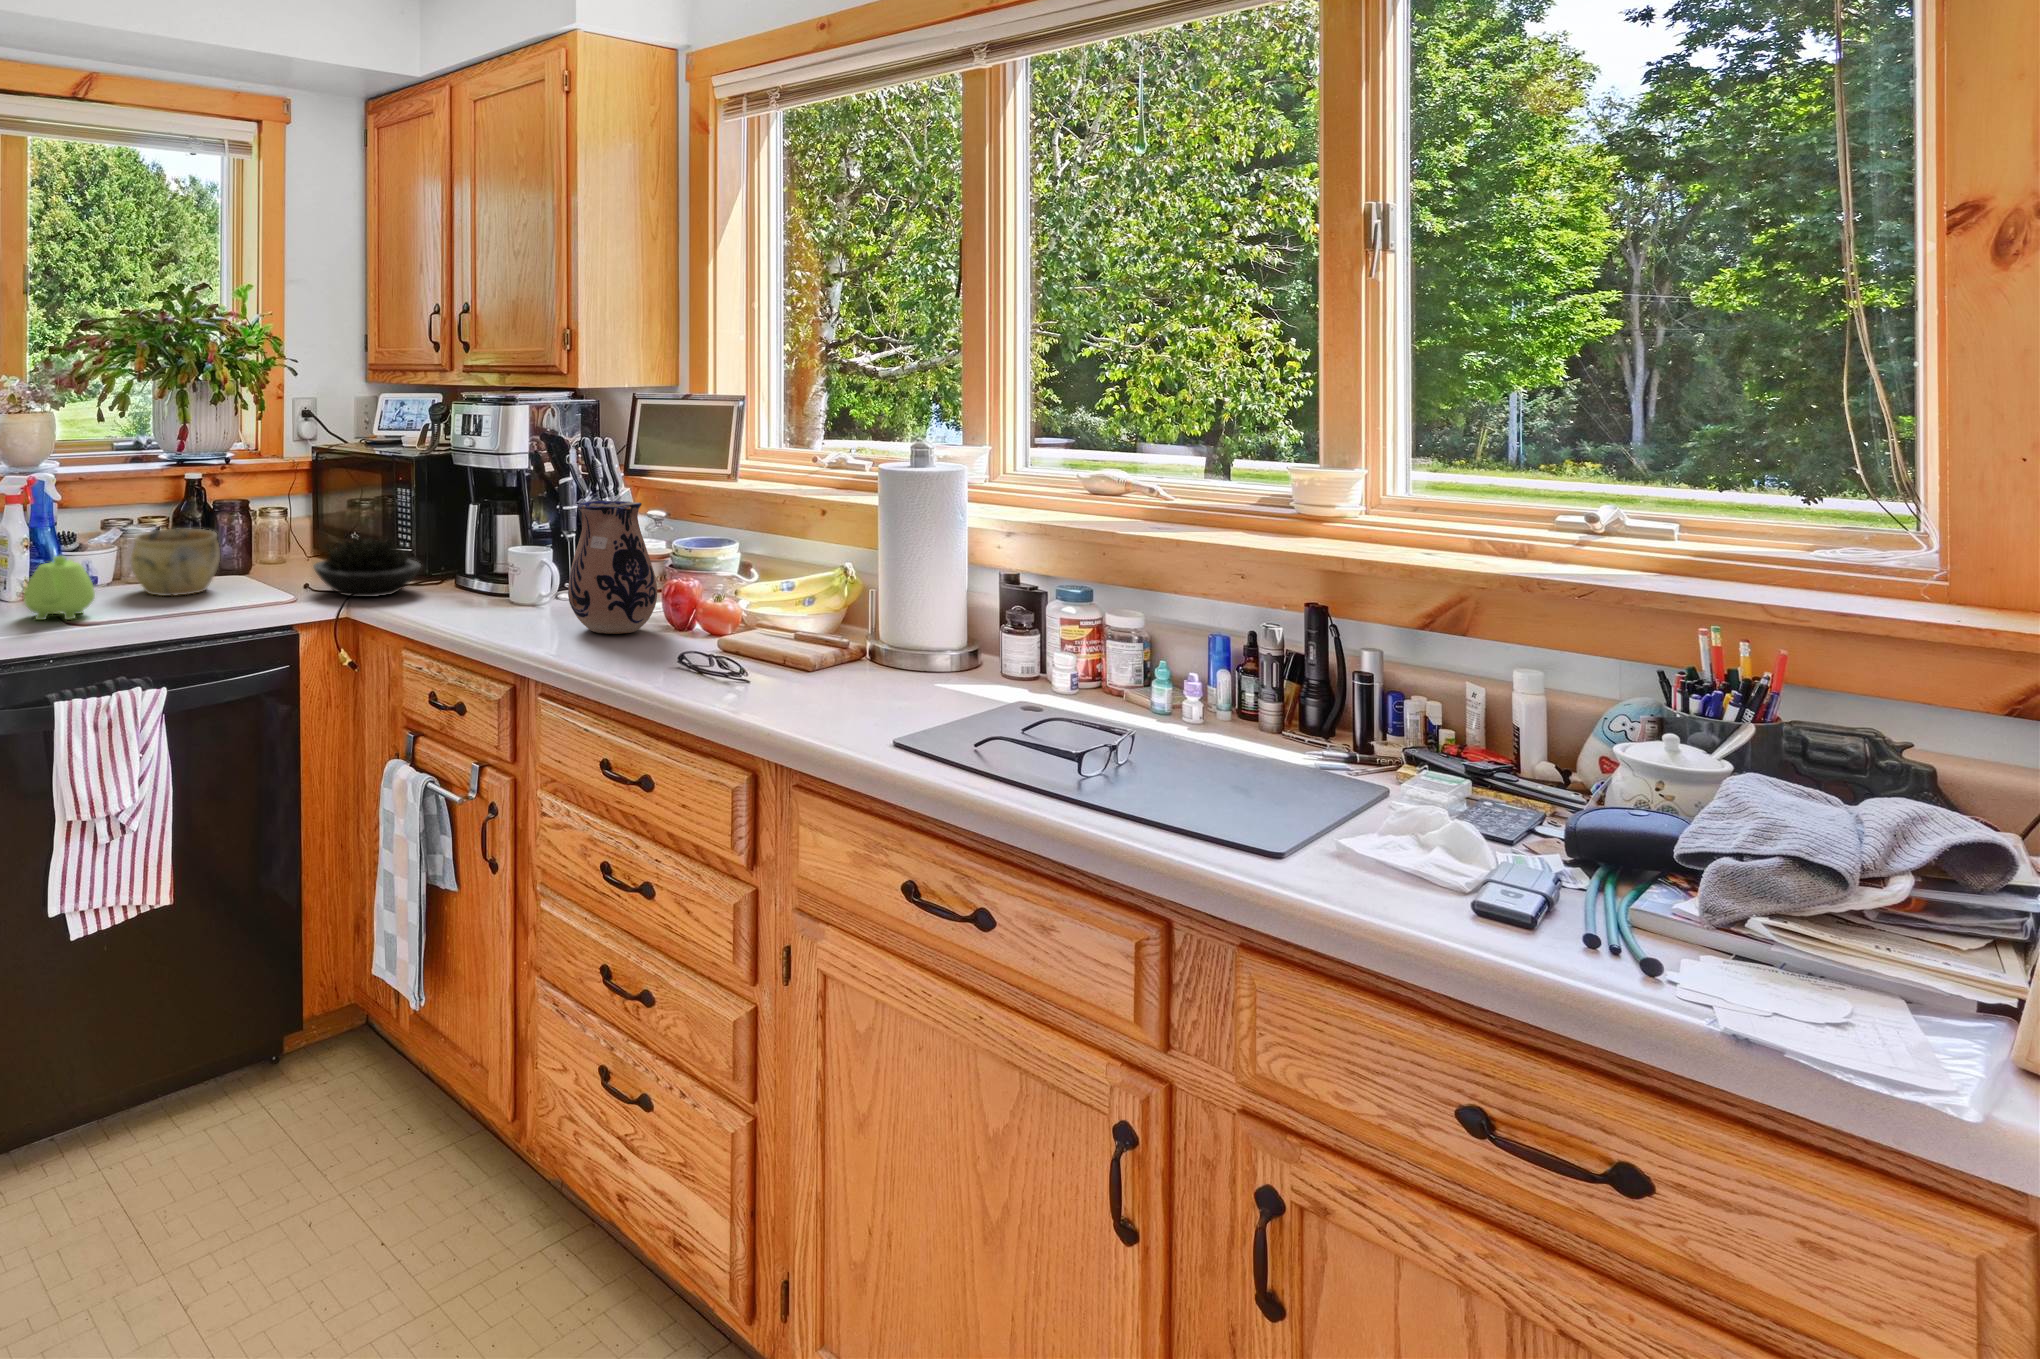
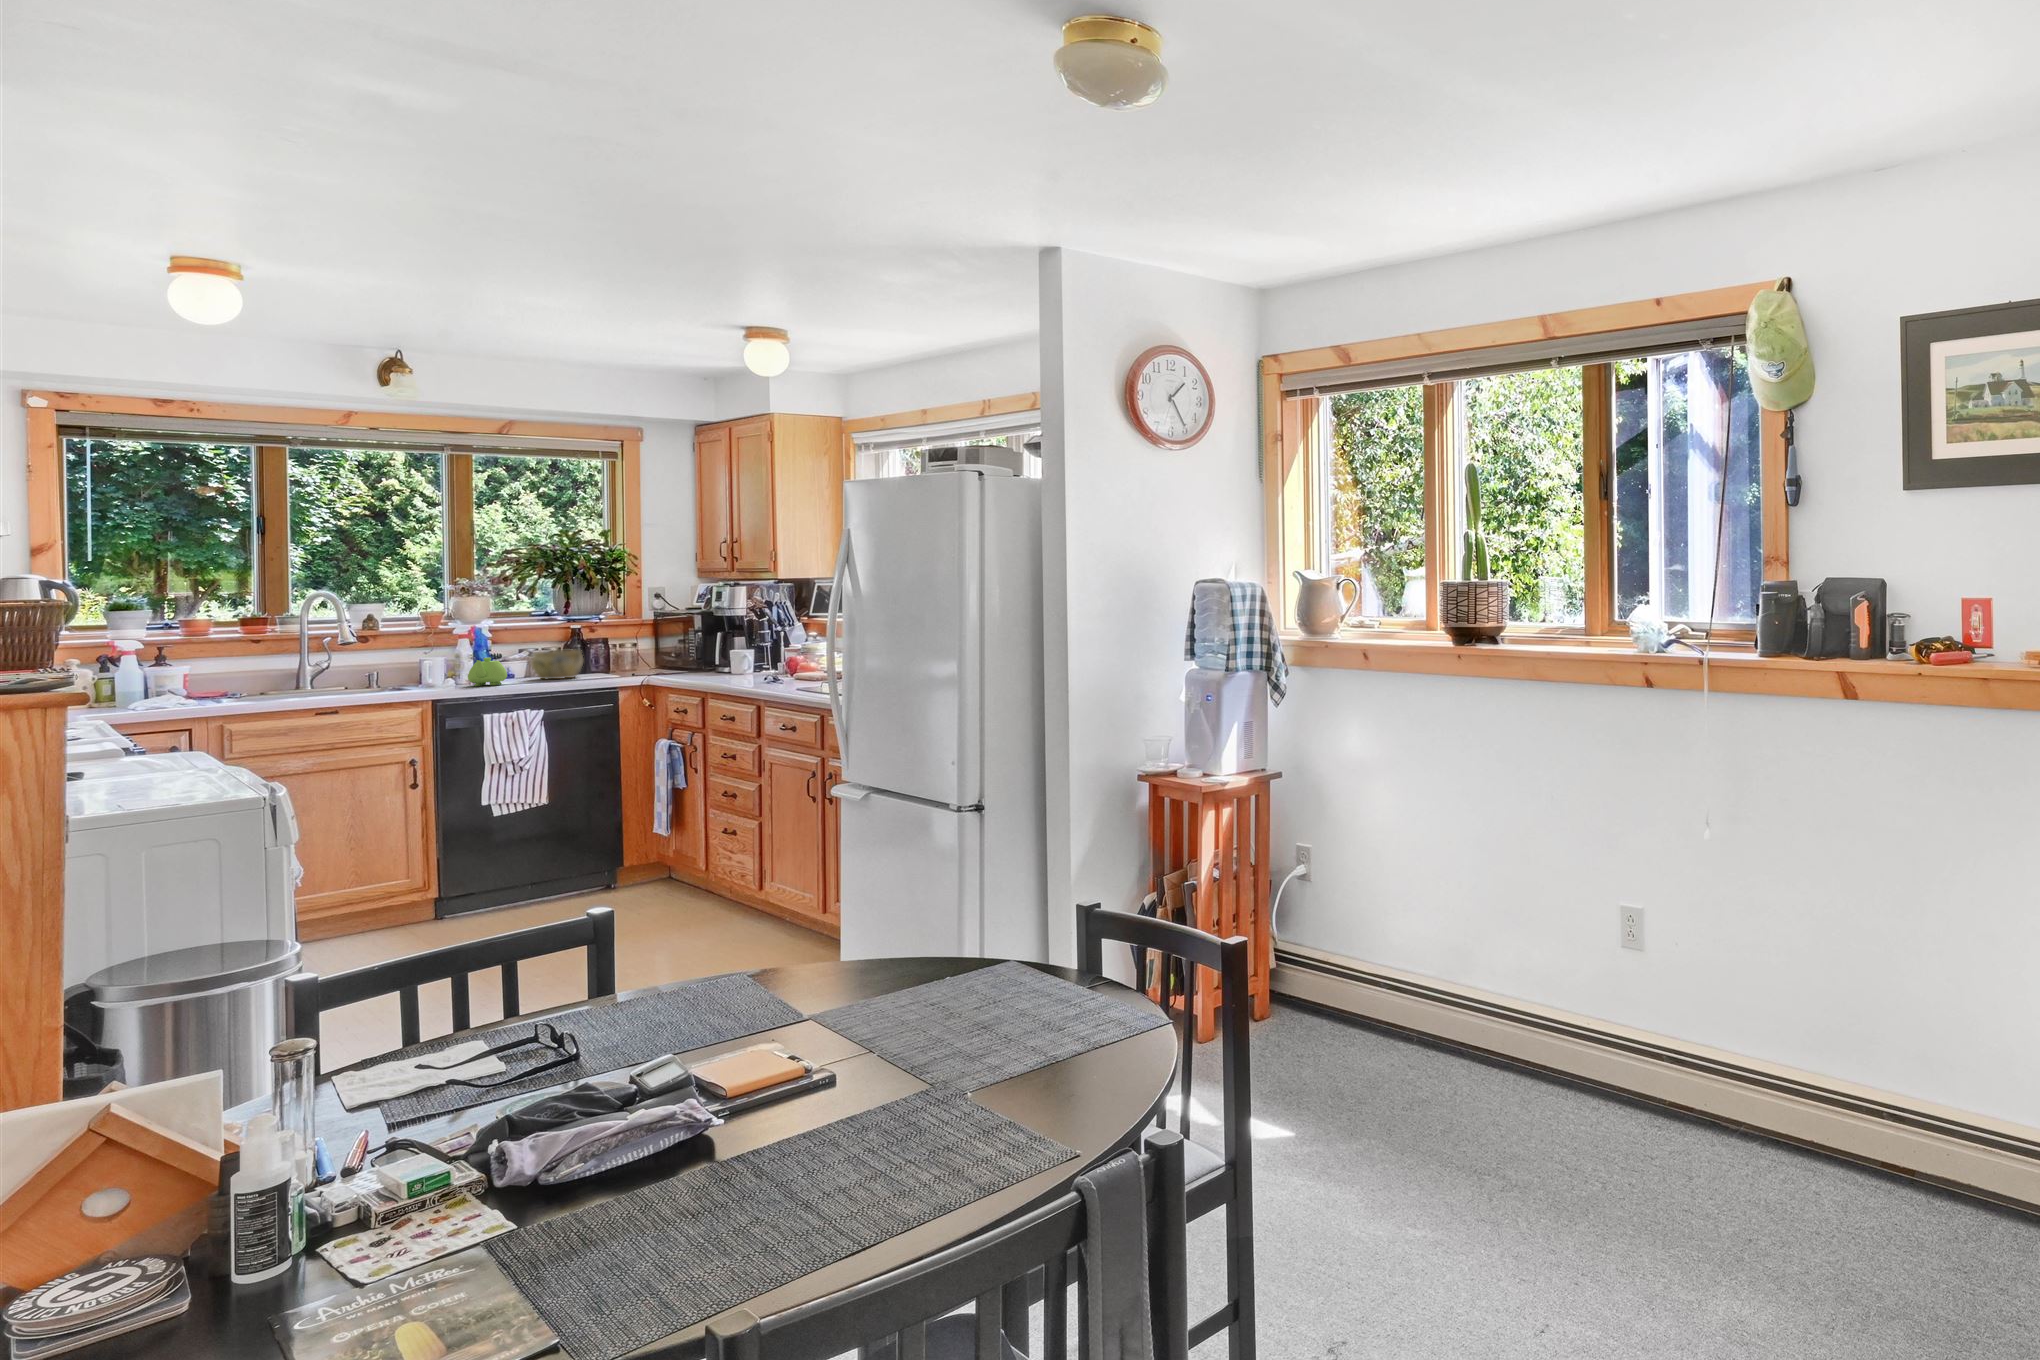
ceramic pitcher: present [568,500,657,634] -> none [740,624,784,678]
succulent plant: present [314,535,421,597] -> none [633,648,694,676]

